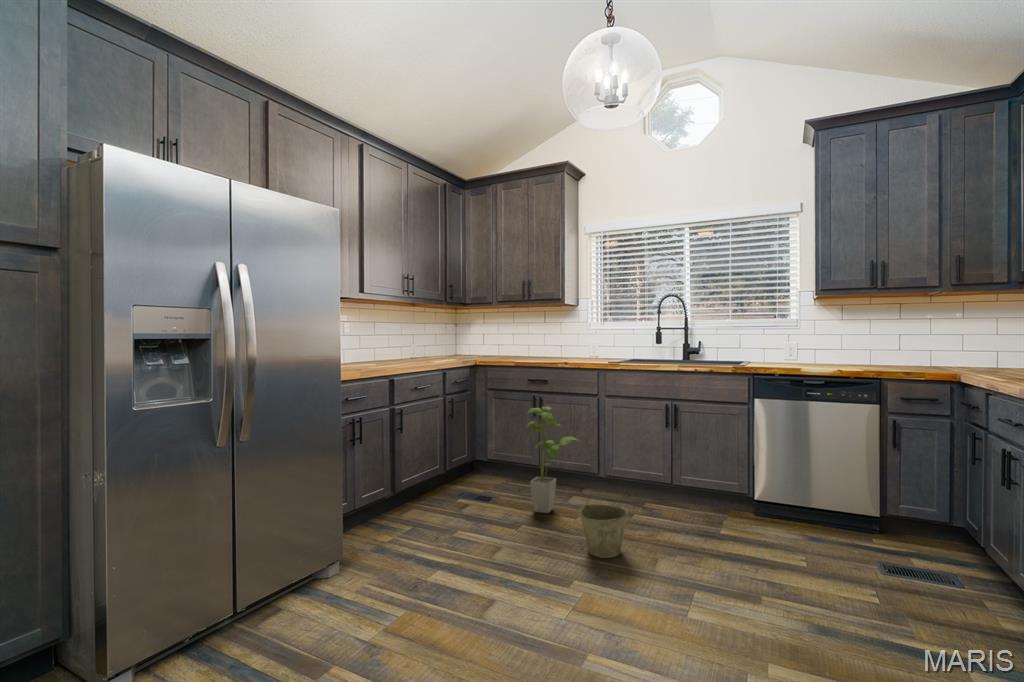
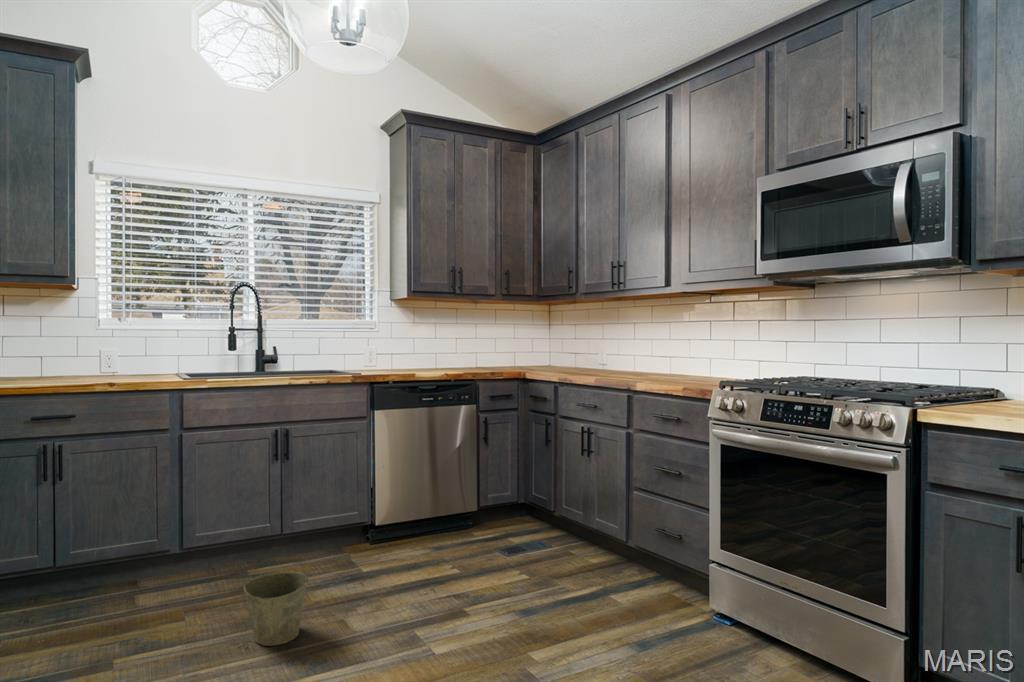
house plant: present [525,406,577,513] -> none [78,458,178,628]

